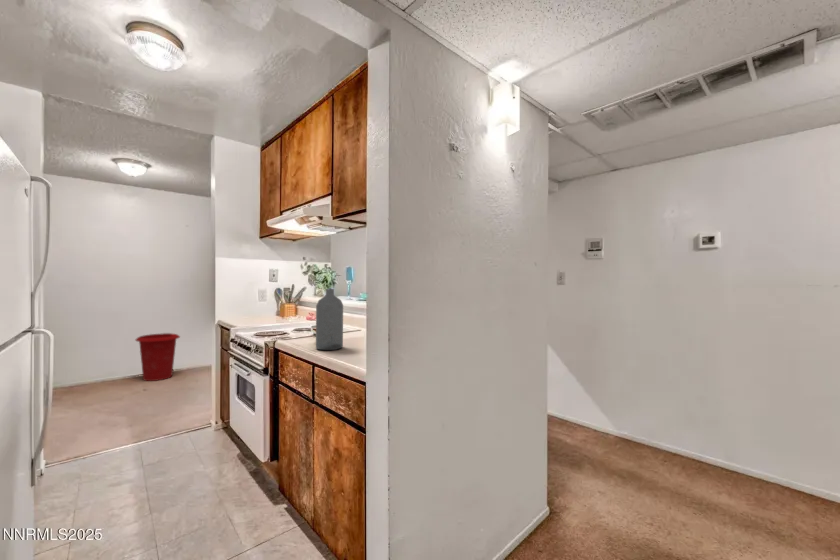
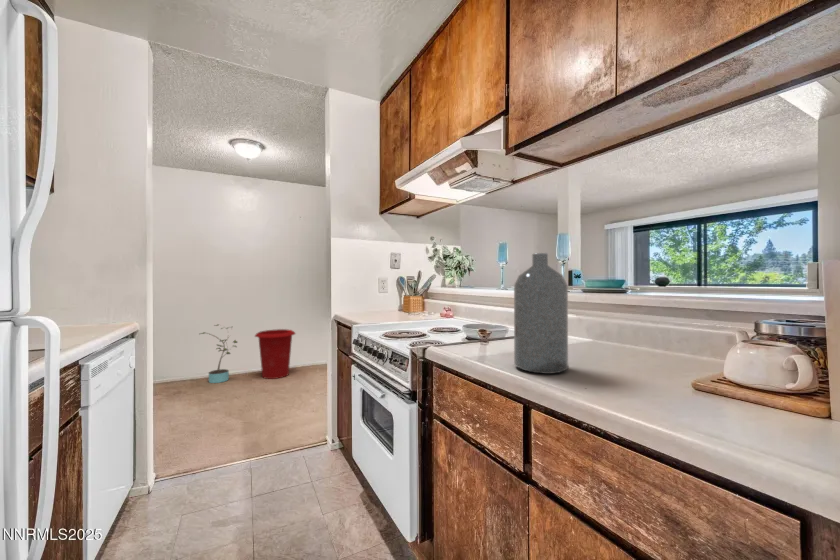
potted plant: none [71,330,116,388] -> present [201,325,237,383]

